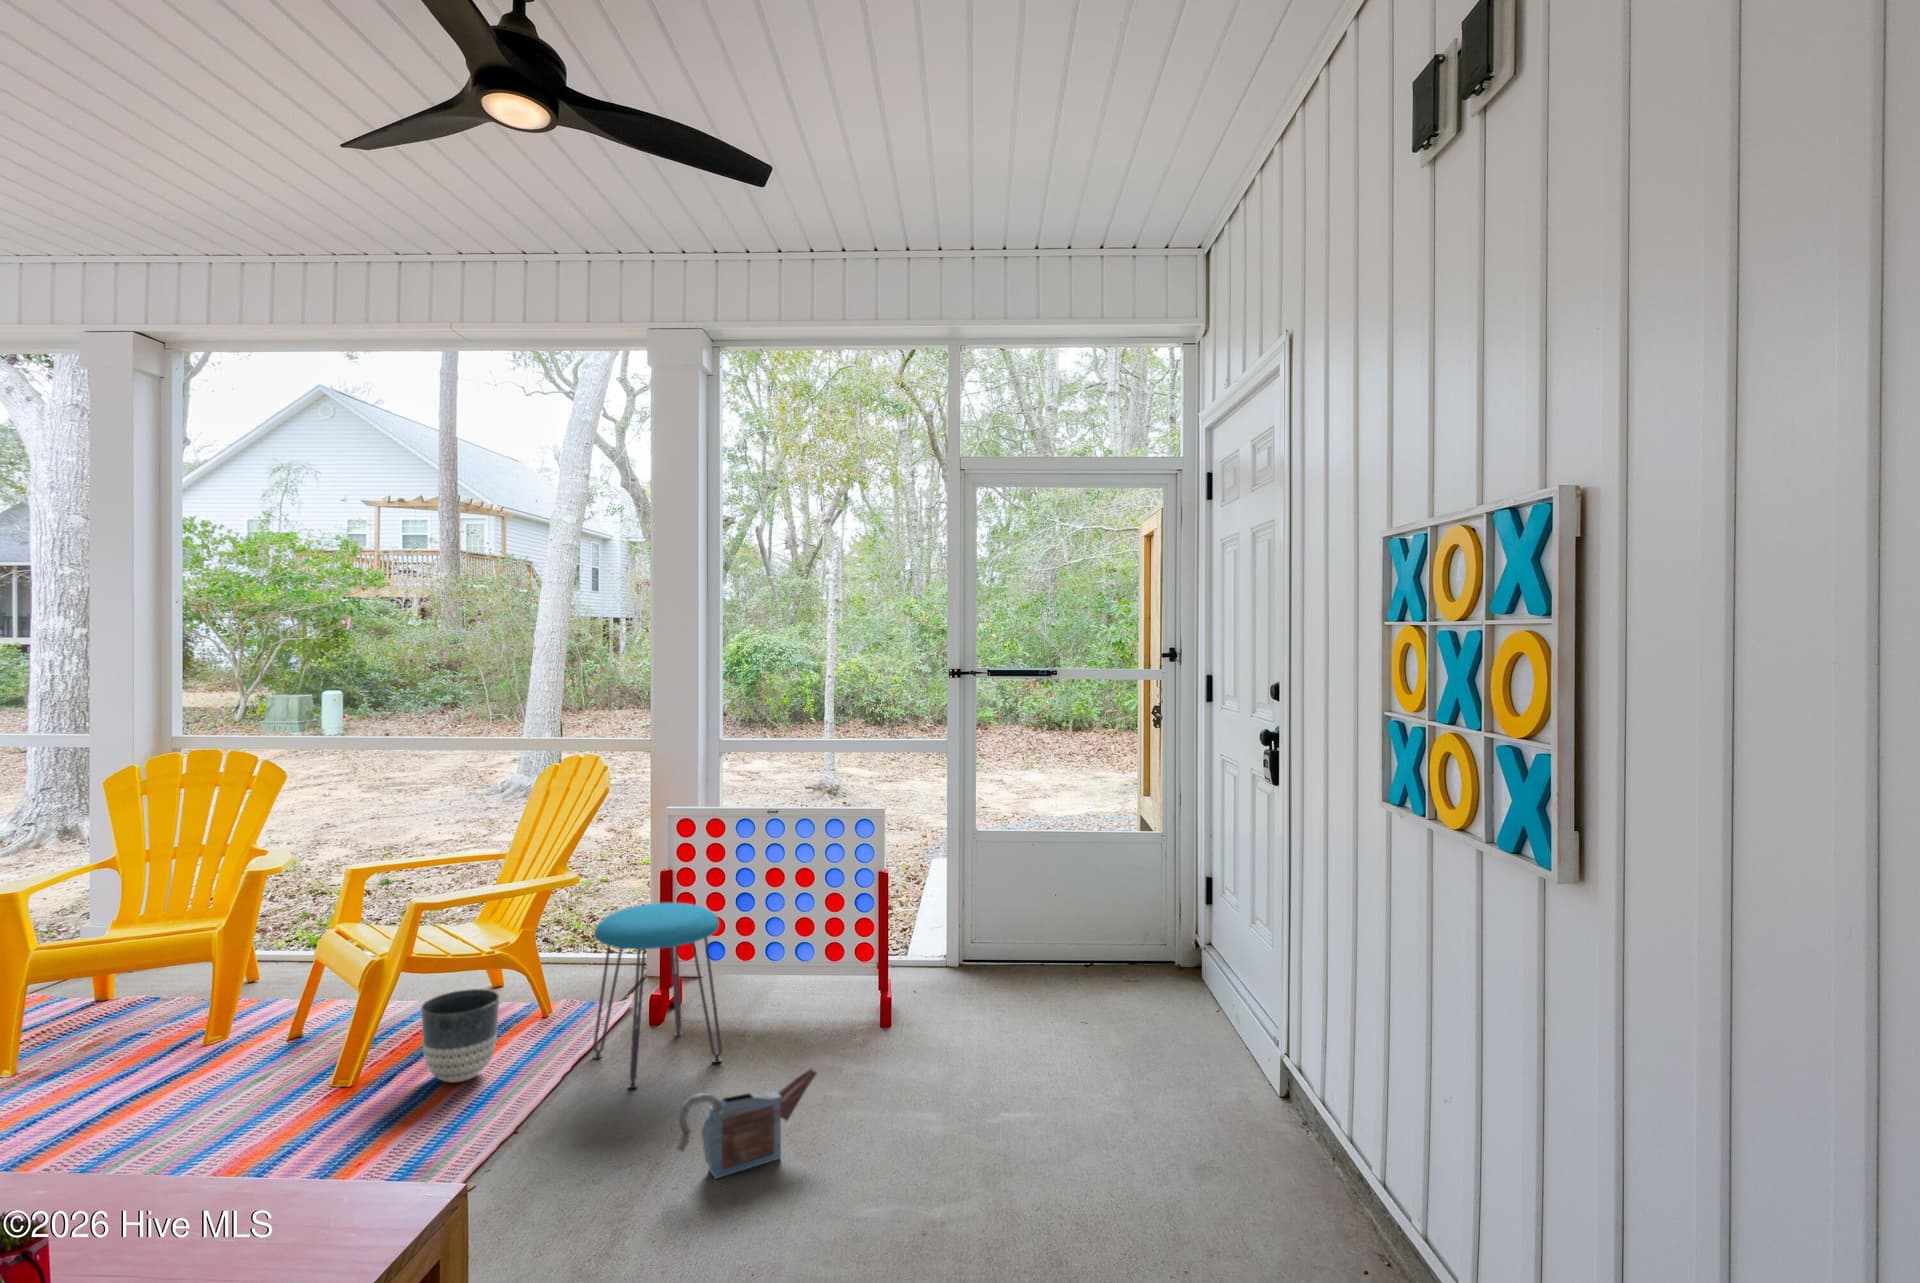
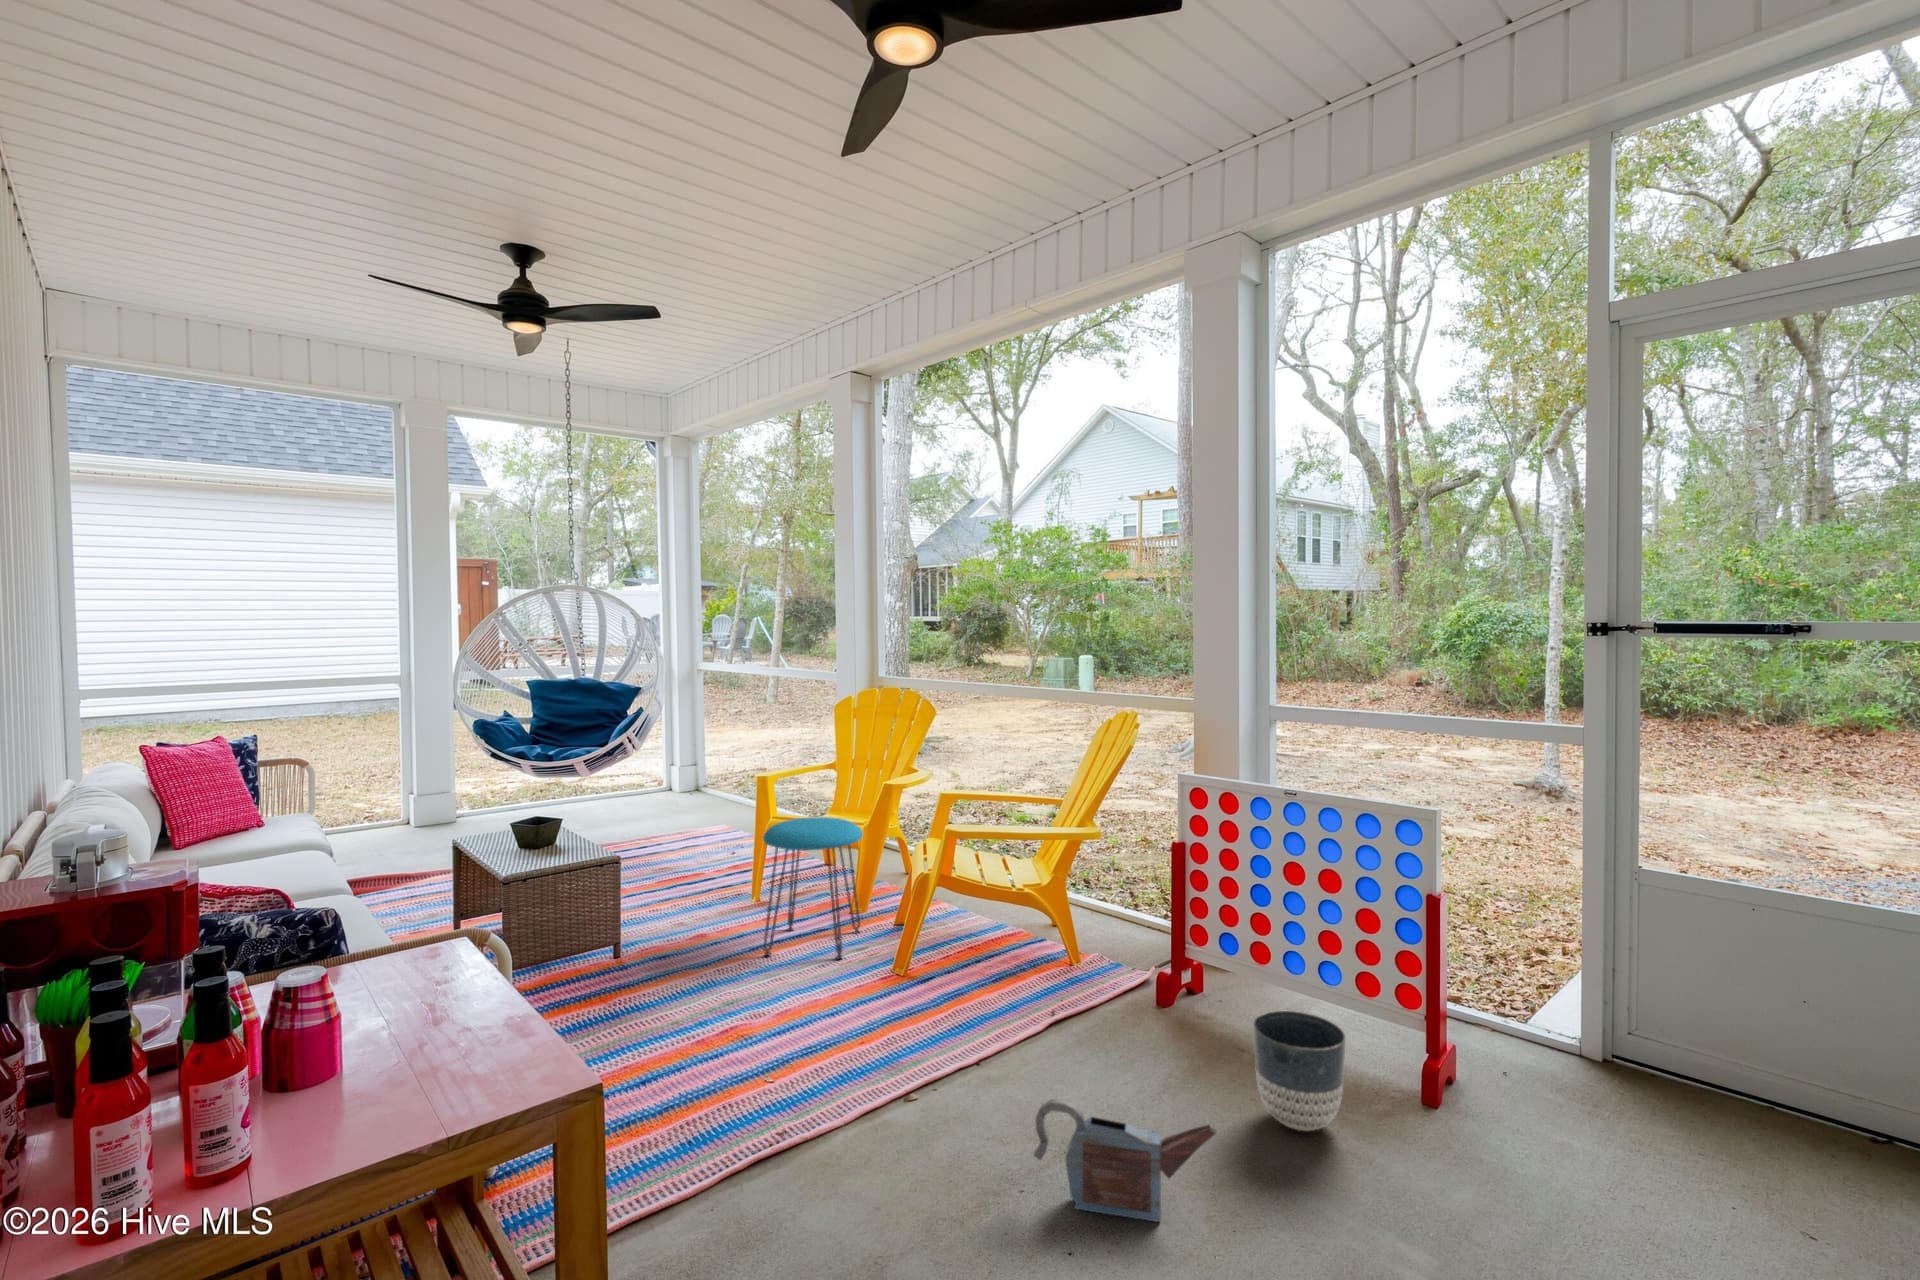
stool: present [593,903,722,1088] -> present [763,817,863,959]
planter: present [421,989,499,1082] -> present [1253,1011,1346,1131]

